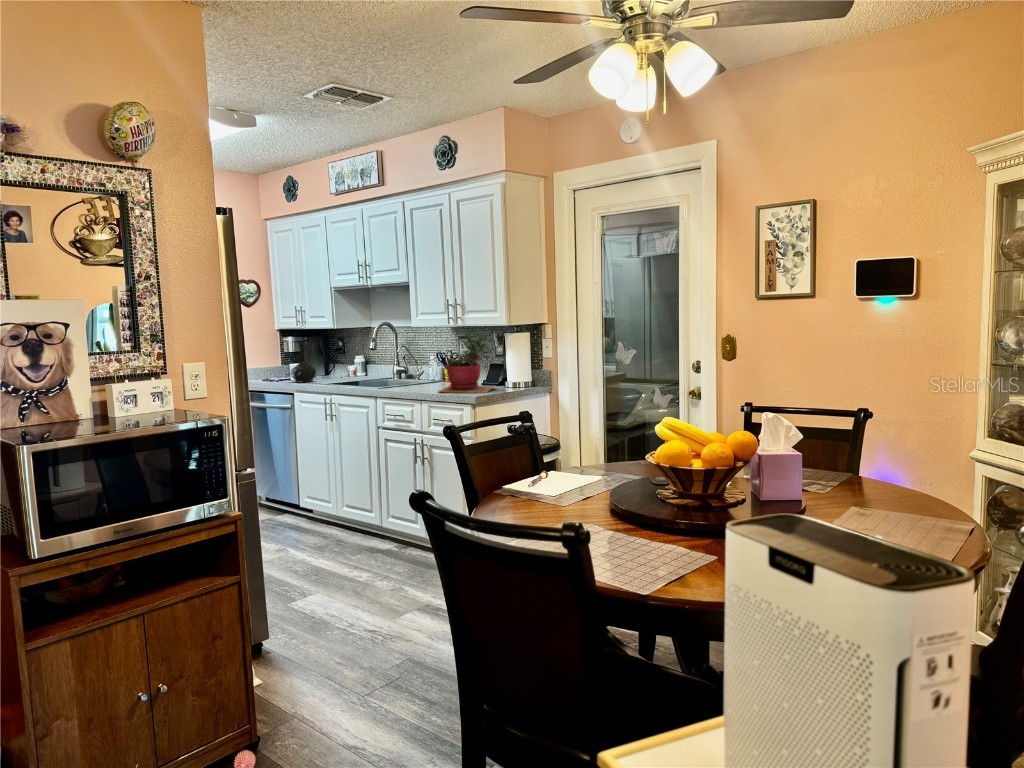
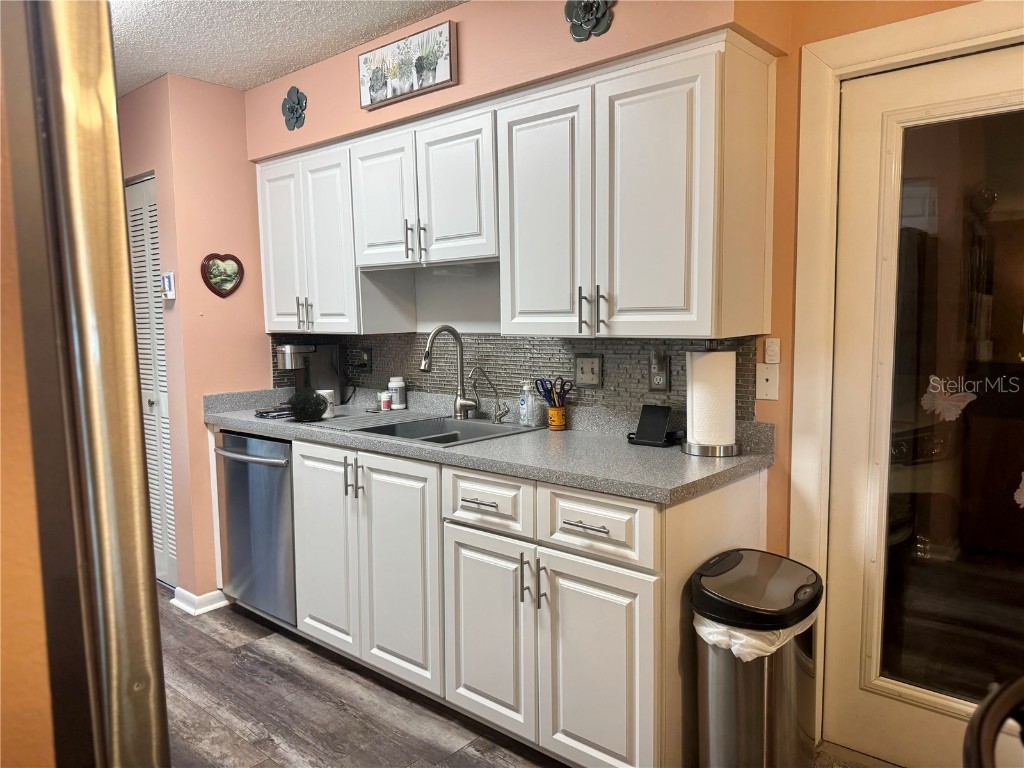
succulent plant: present [439,330,495,393] -> none [569,345,673,472]

